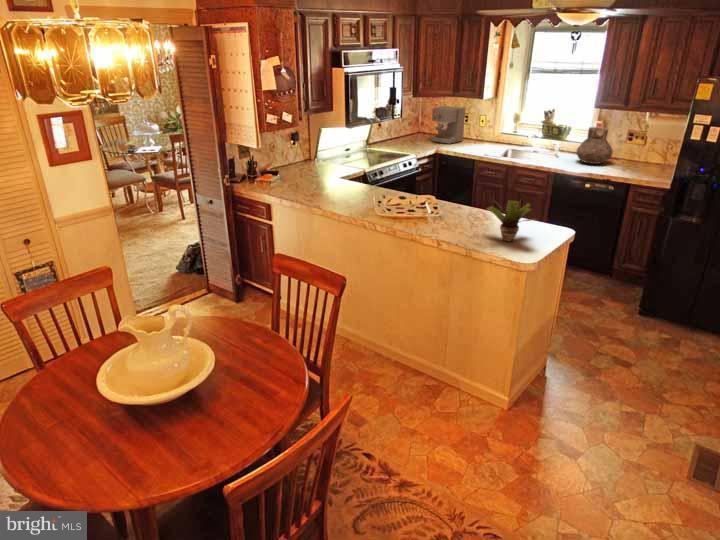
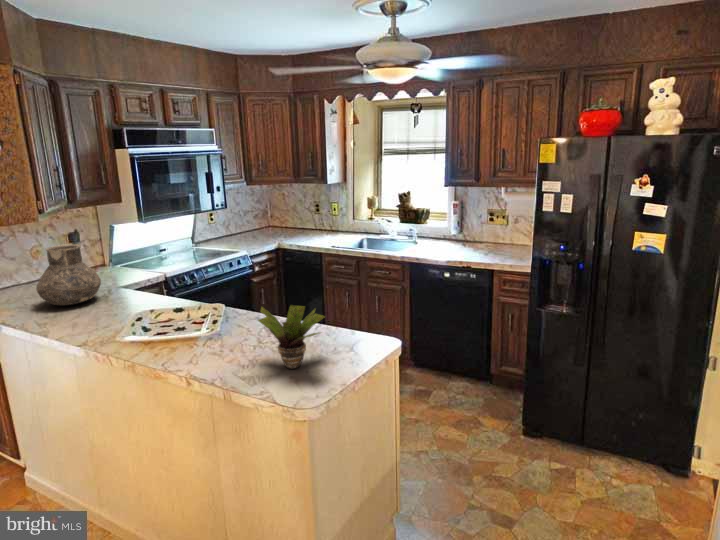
coffee maker: present [431,106,466,144] -> none [275,194,315,237]
vase: present [577,127,613,164] -> present [36,244,101,305]

